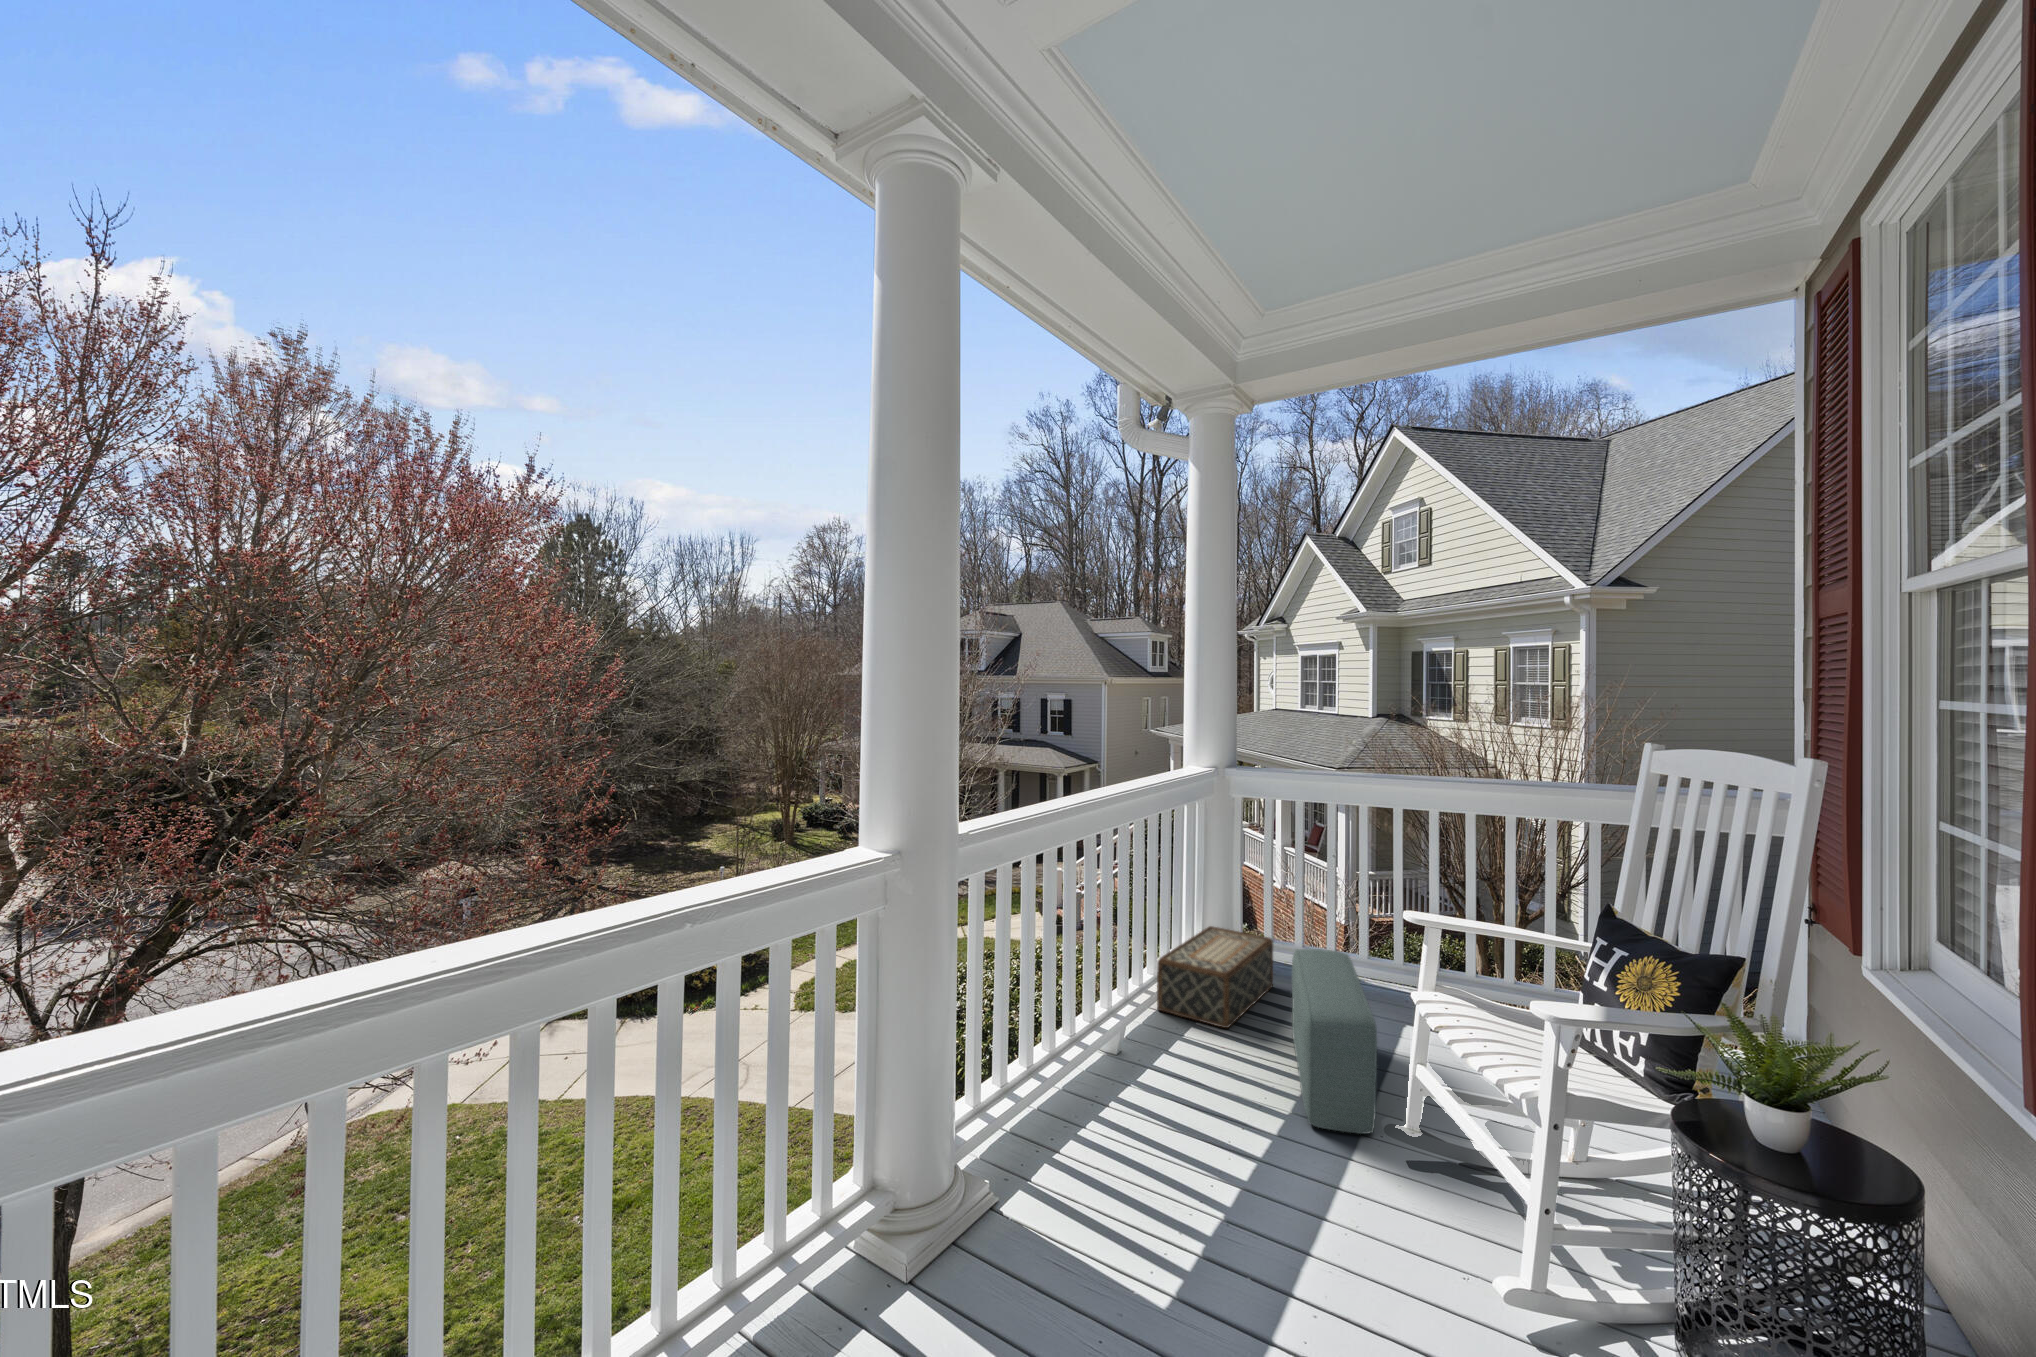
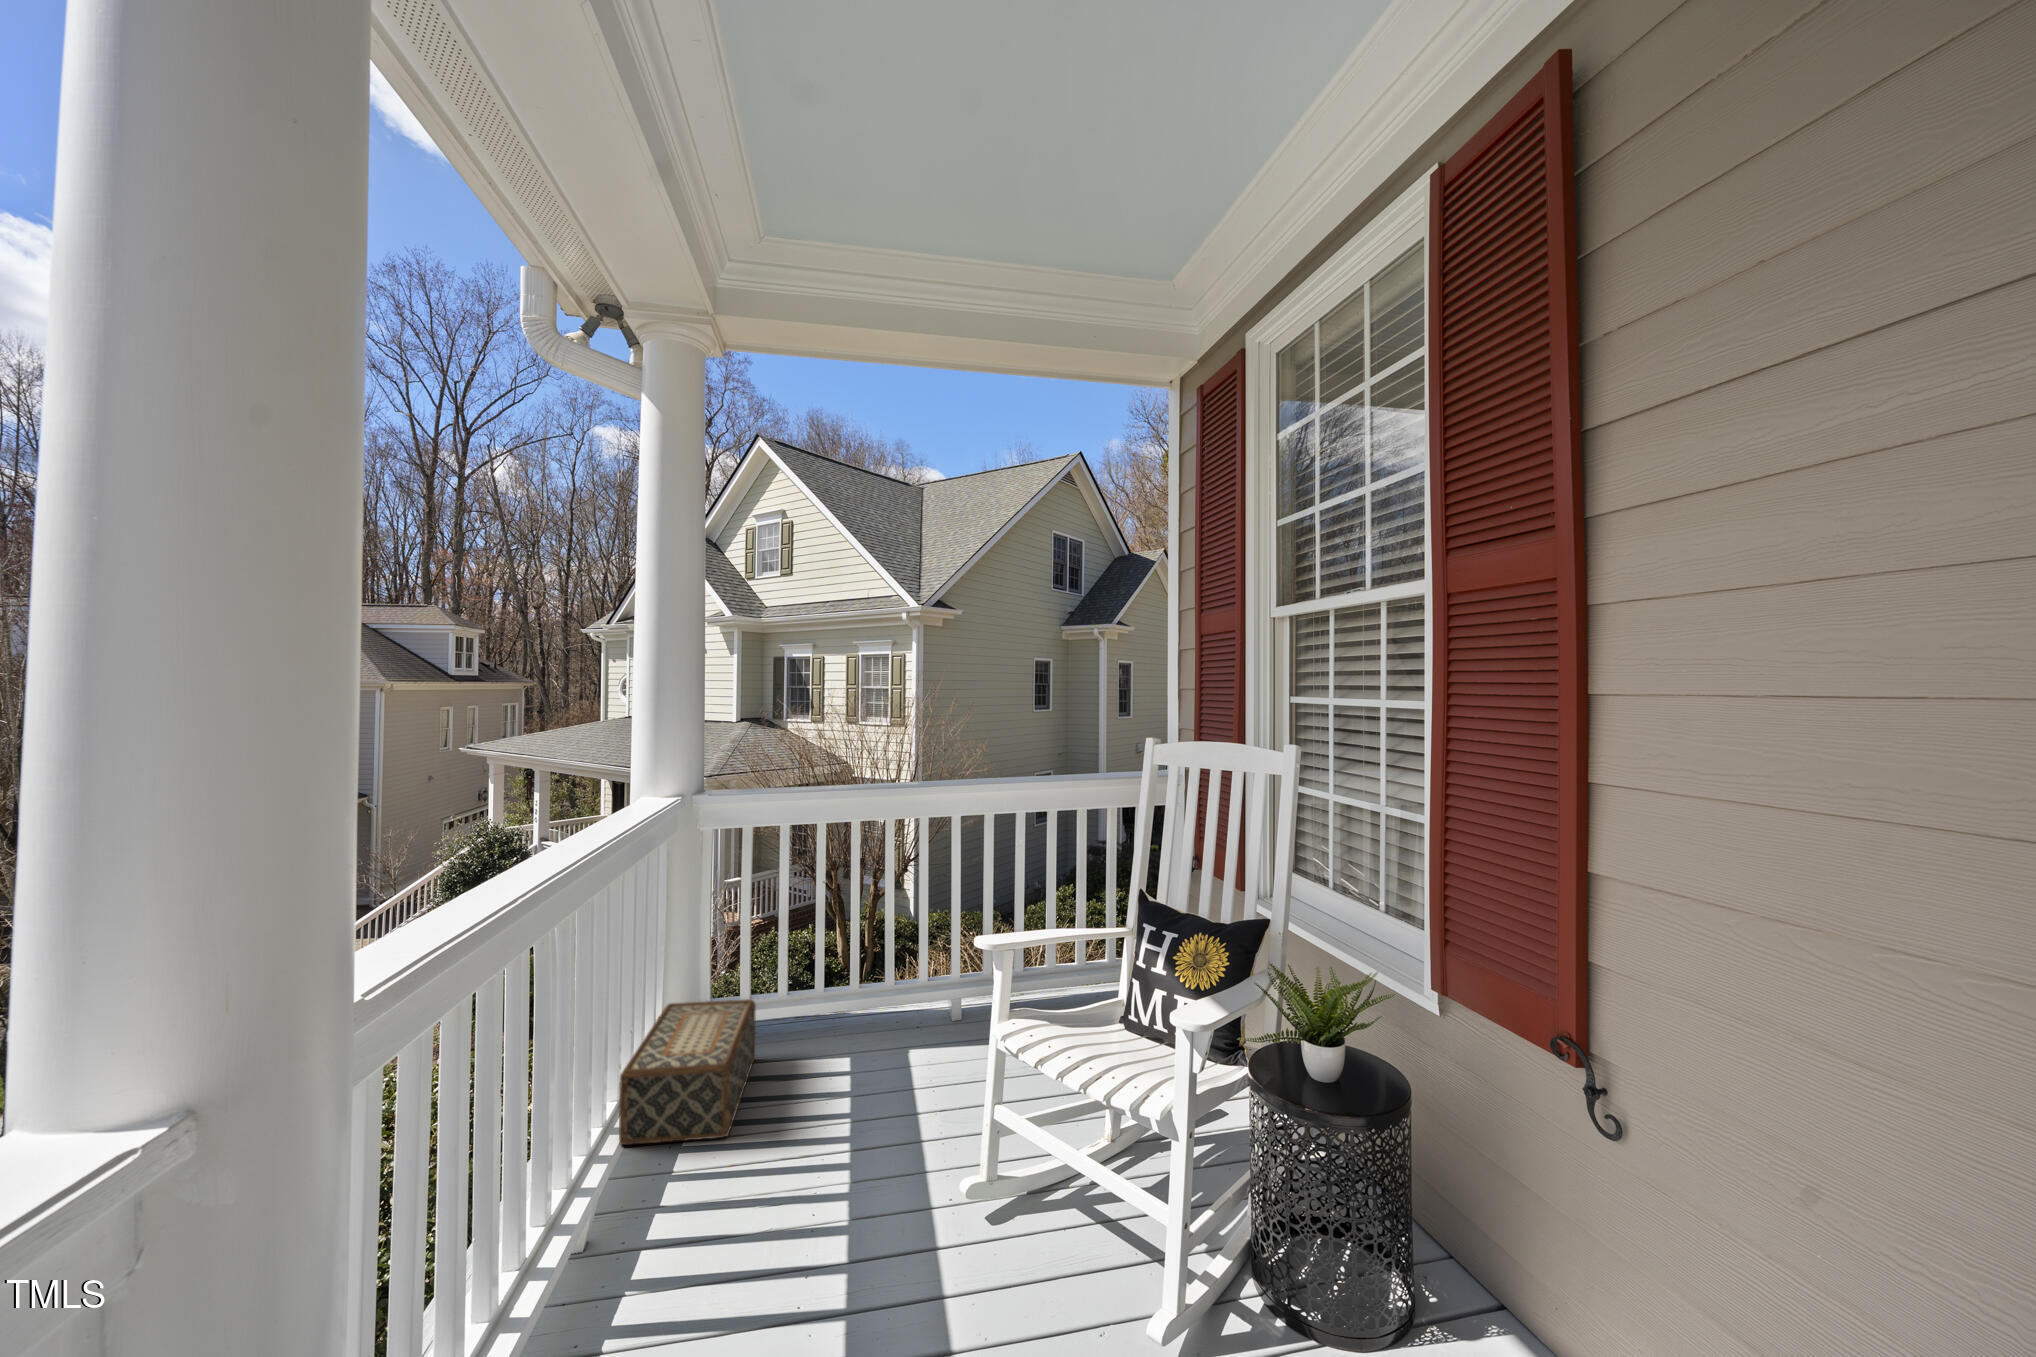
pouf: present [1292,949,1377,1134] -> none [807,997,954,1229]

